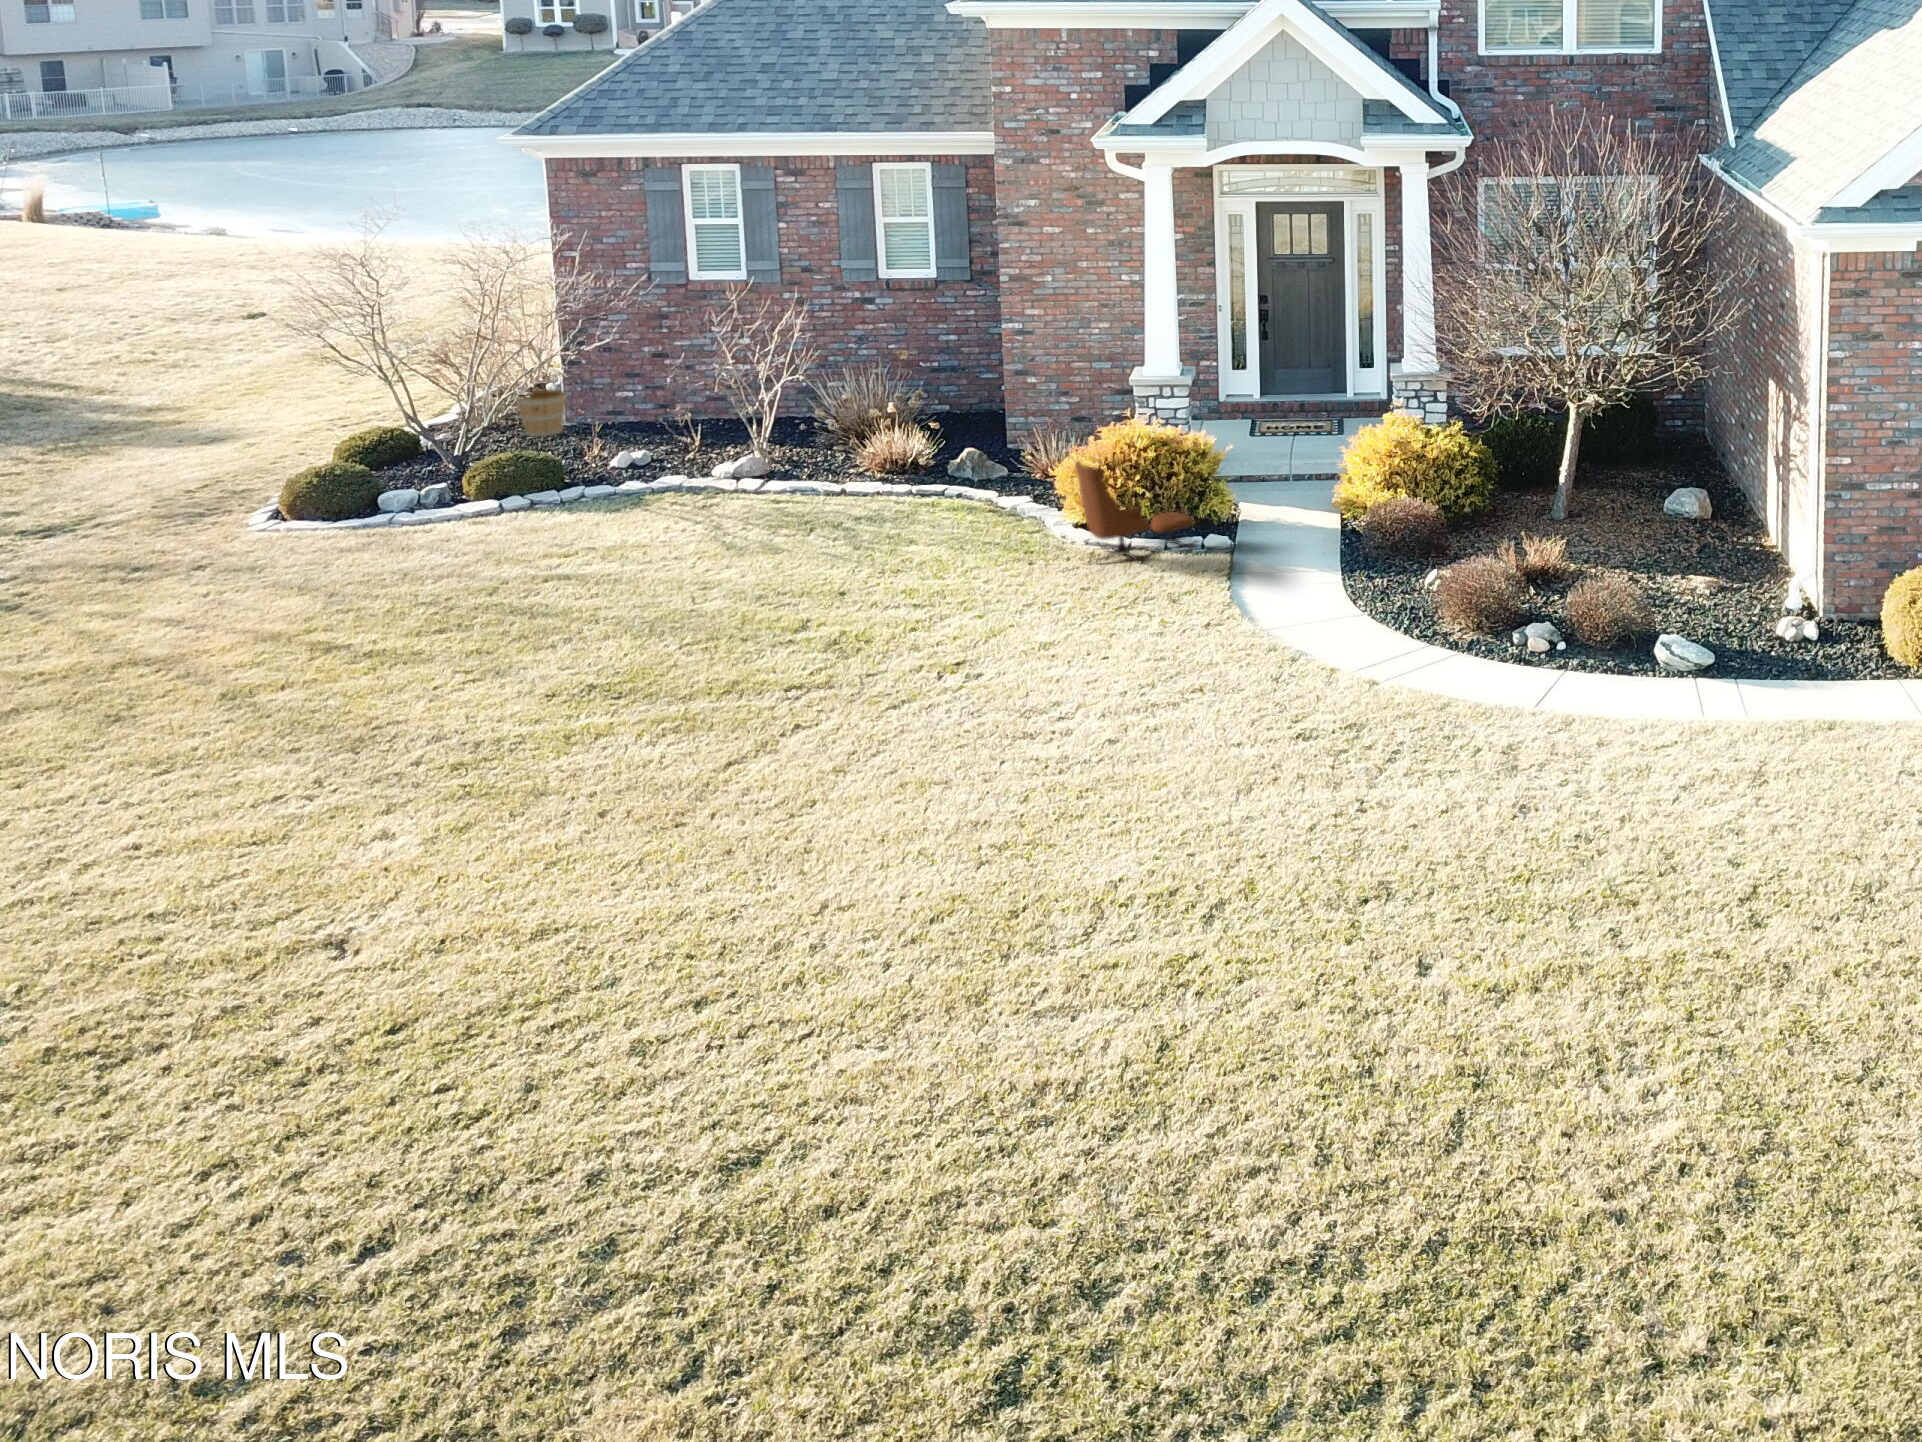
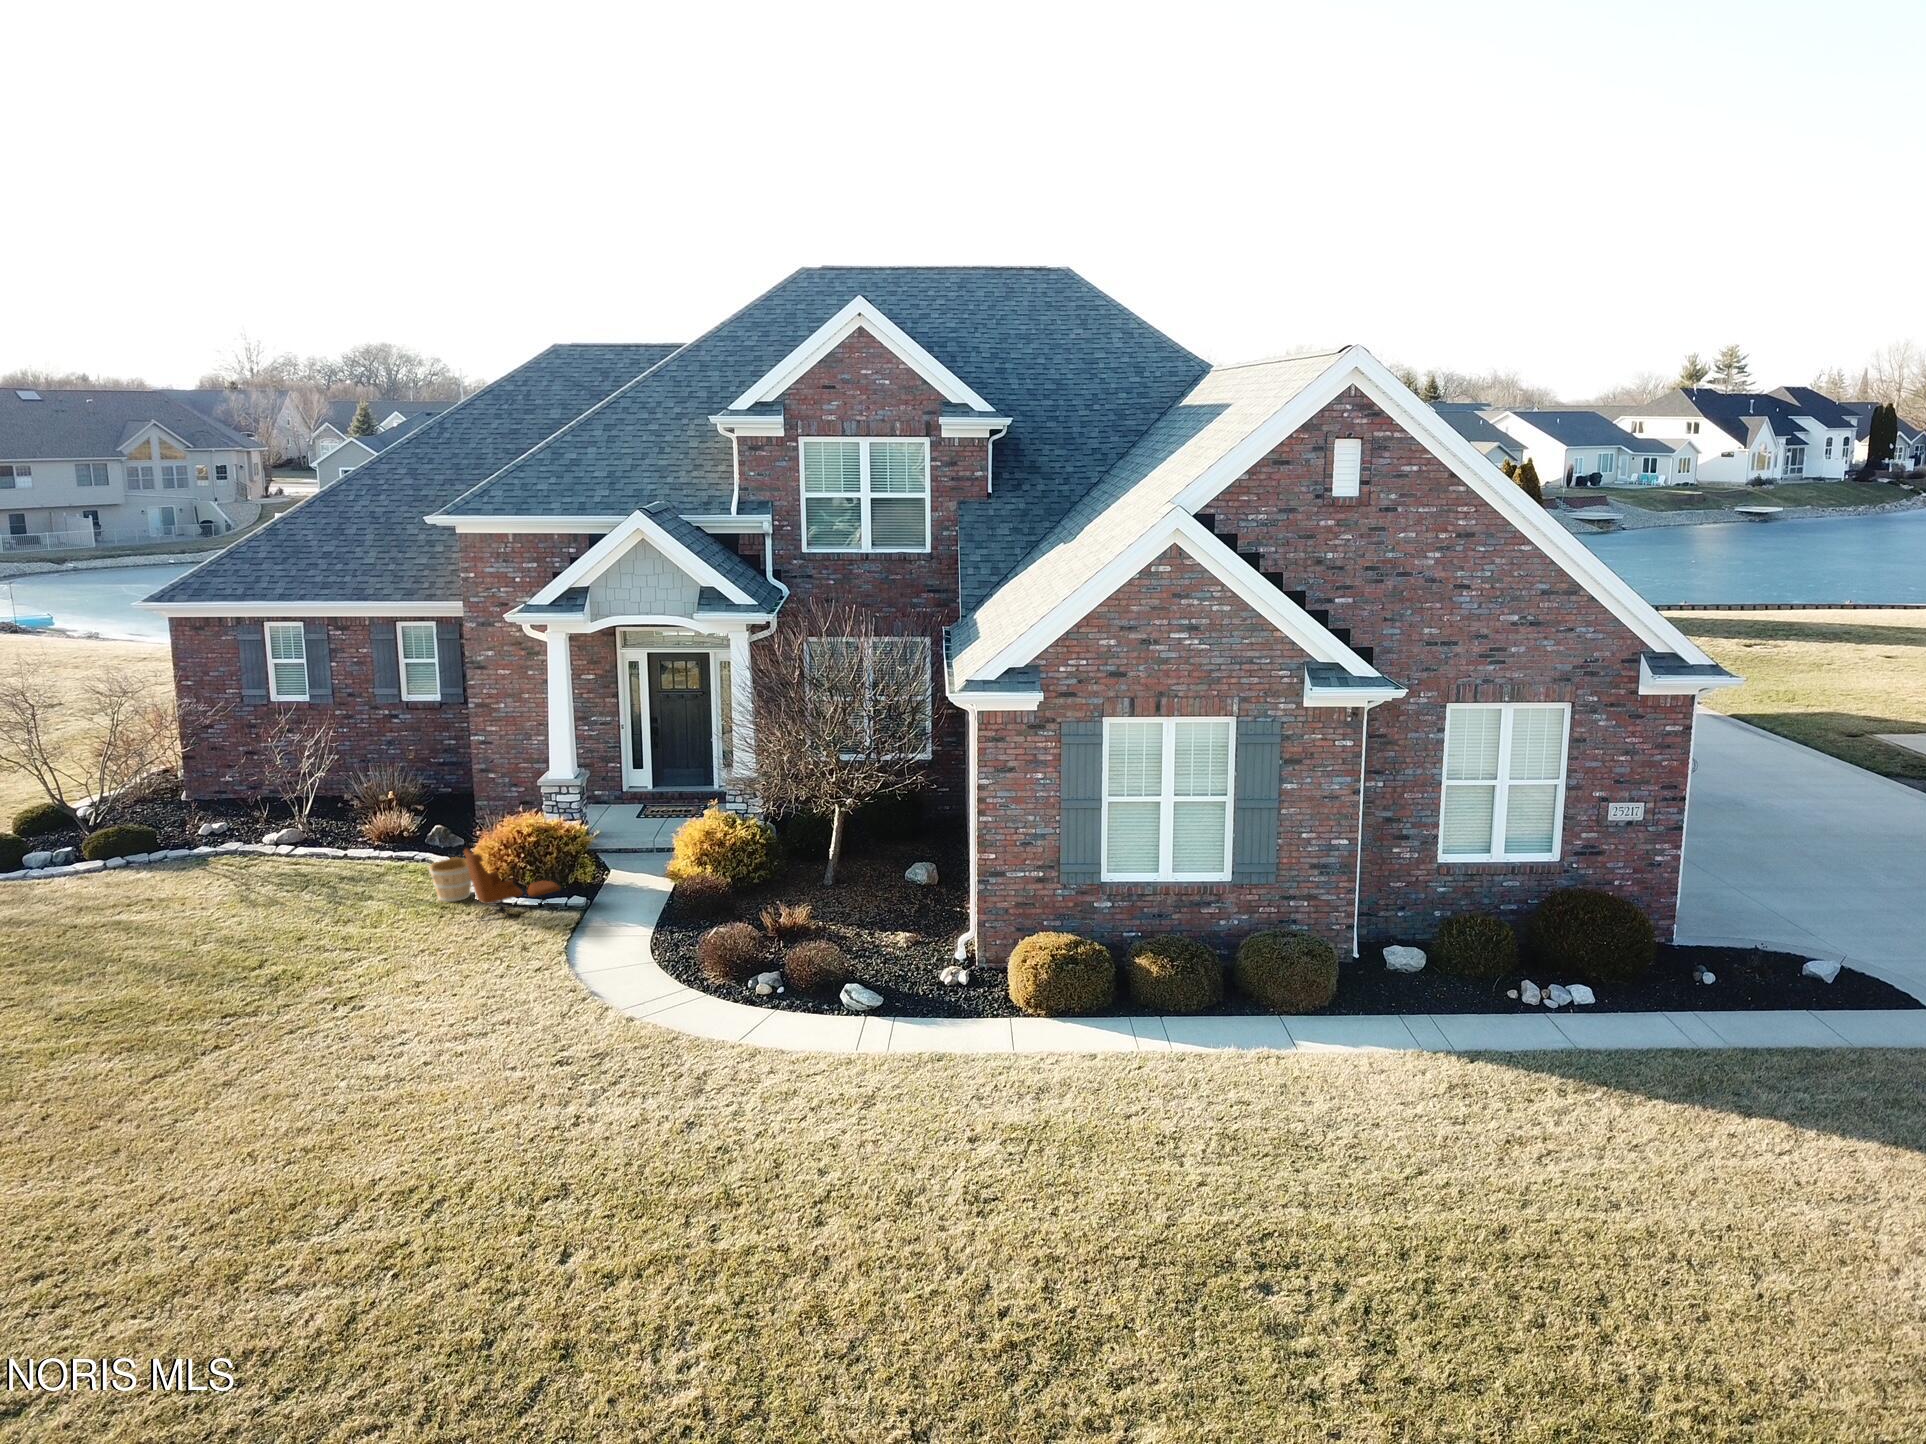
wooden bucket: present [515,389,567,437] -> present [429,857,472,902]

